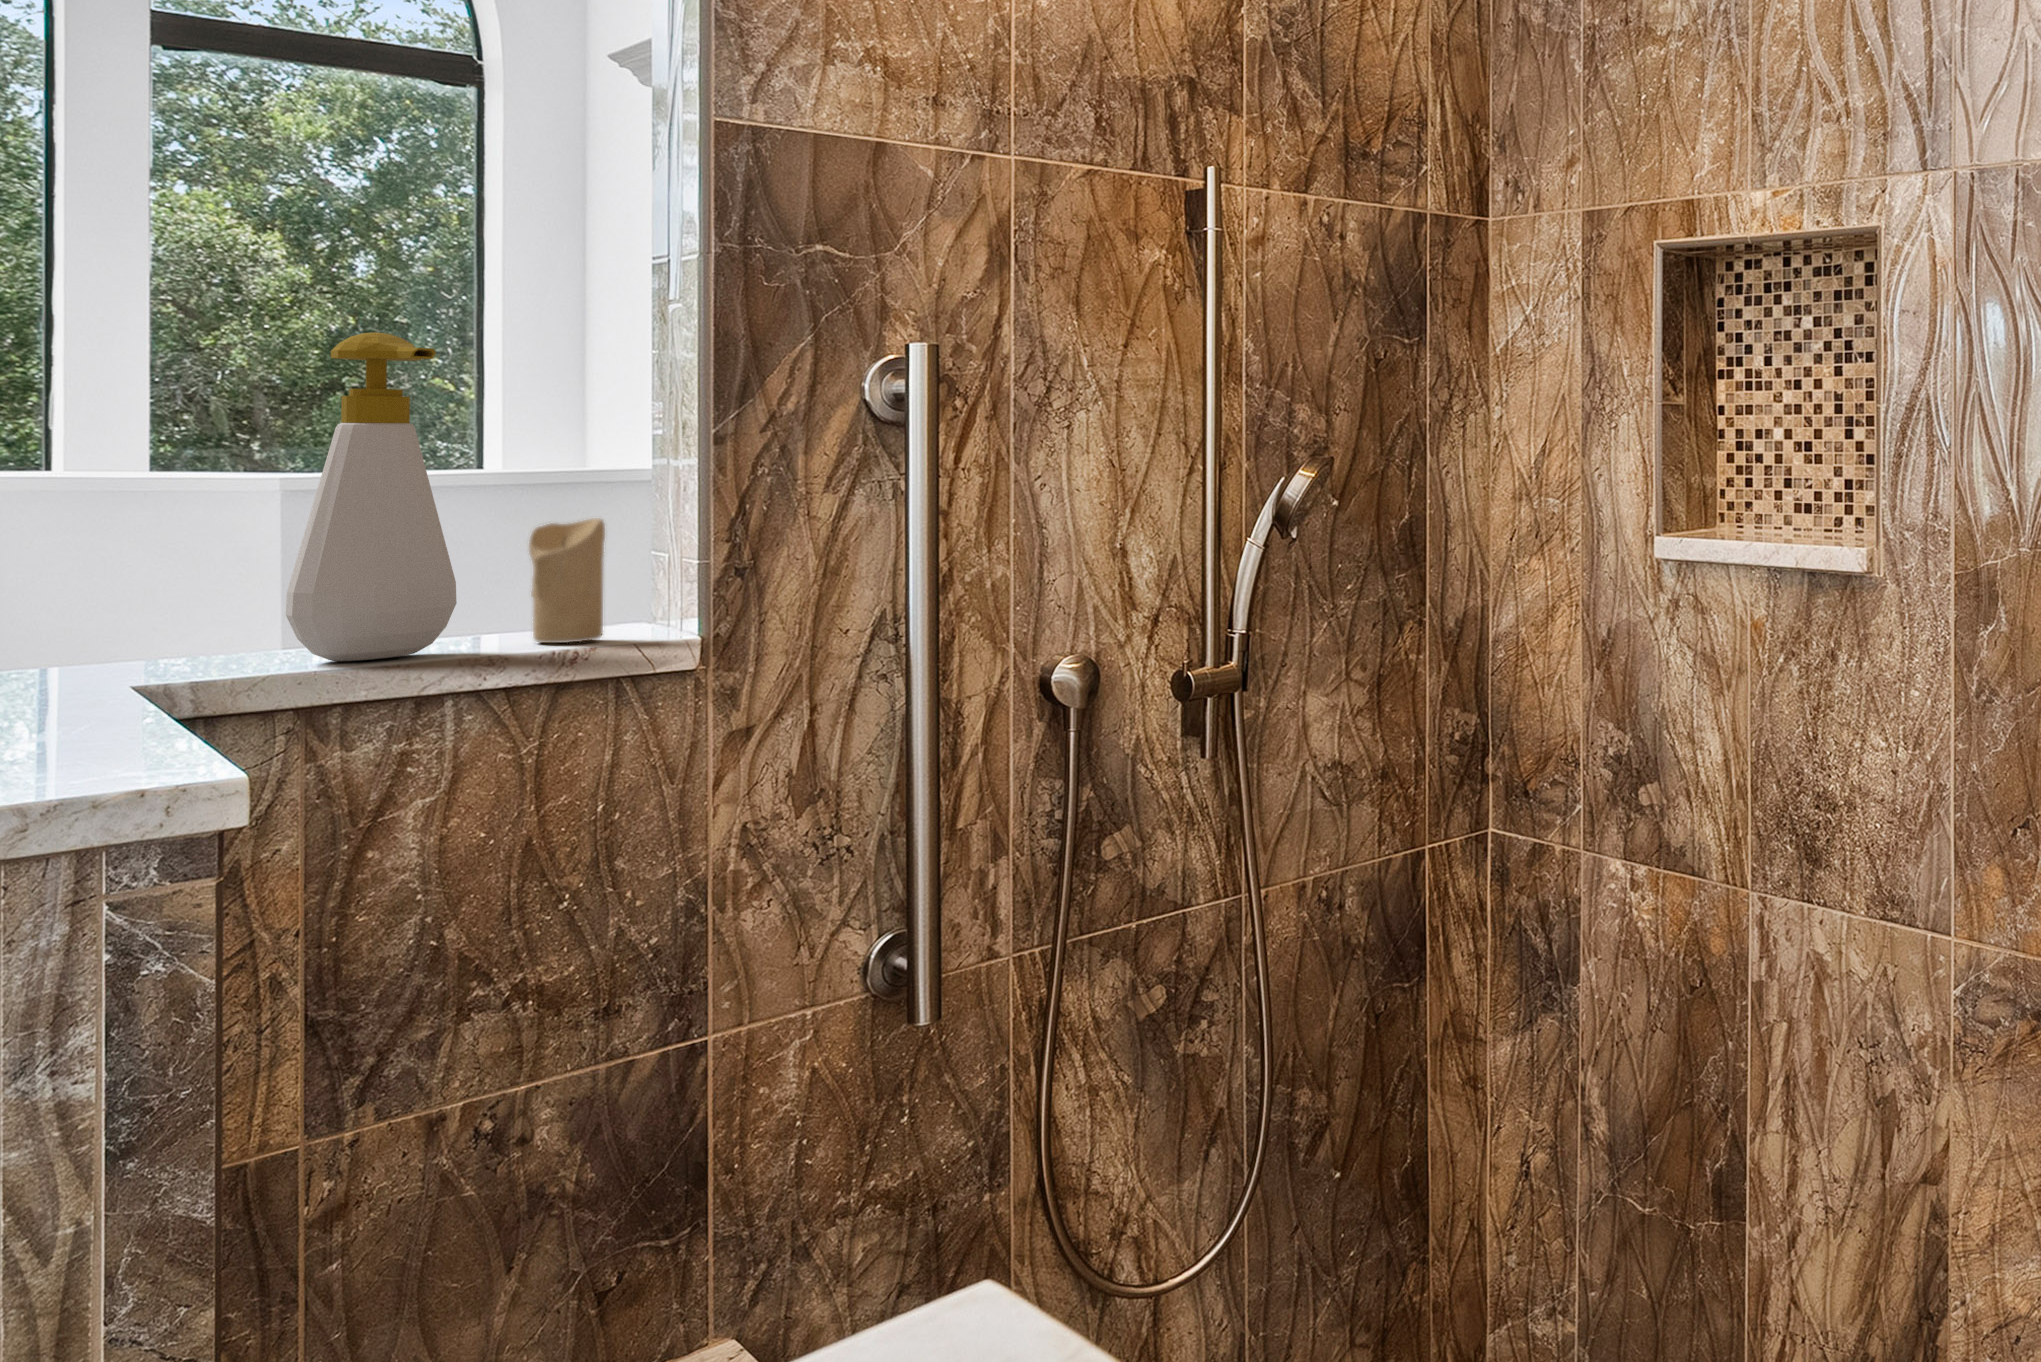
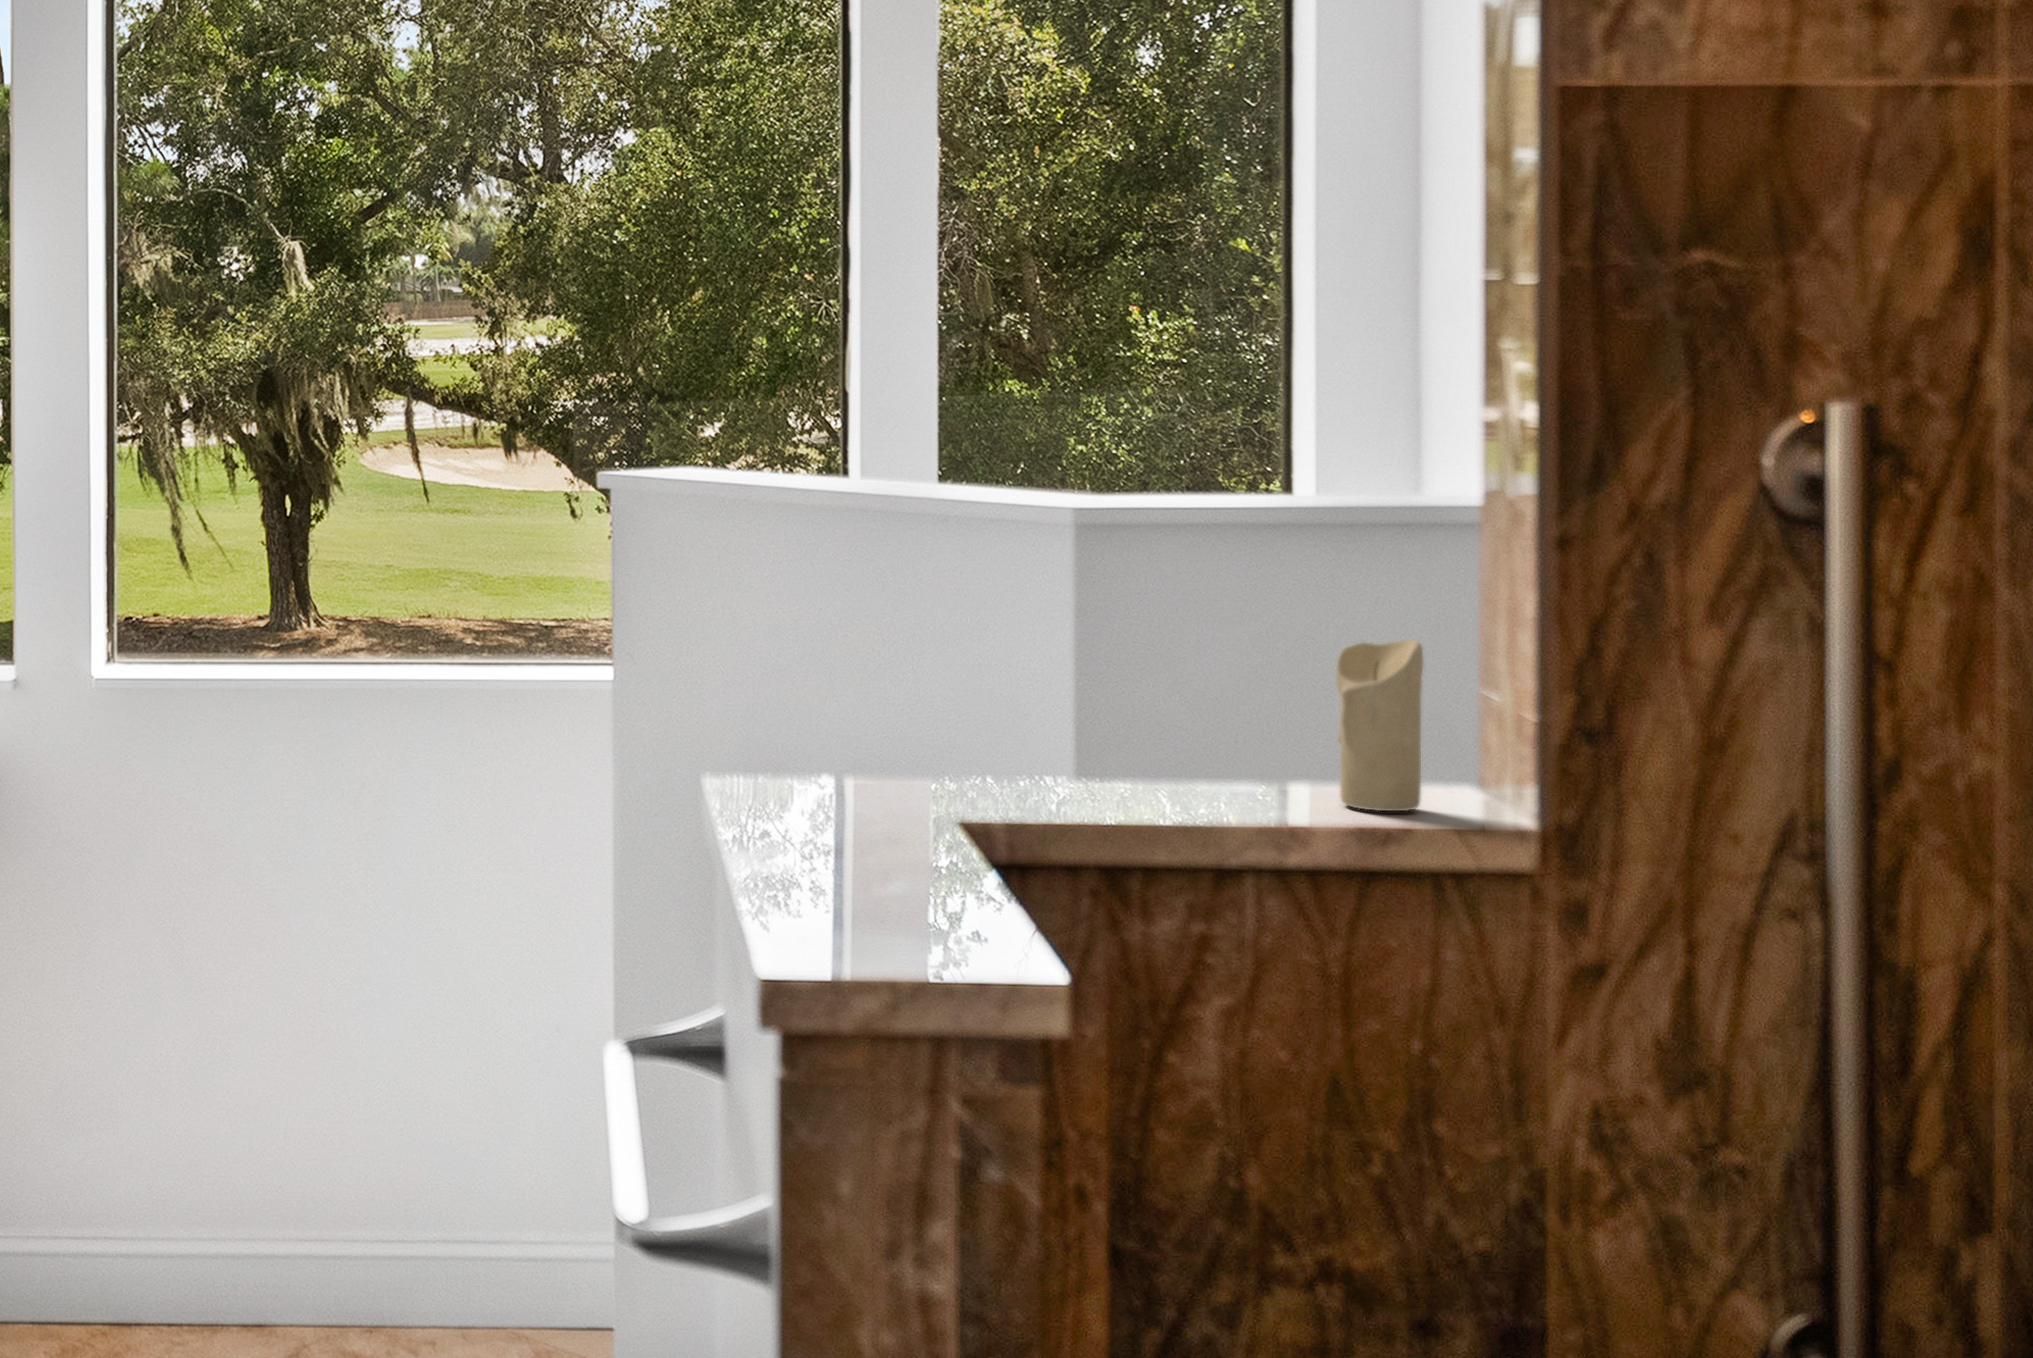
soap bottle: present [286,332,457,661] -> none [1089,397,1257,811]

